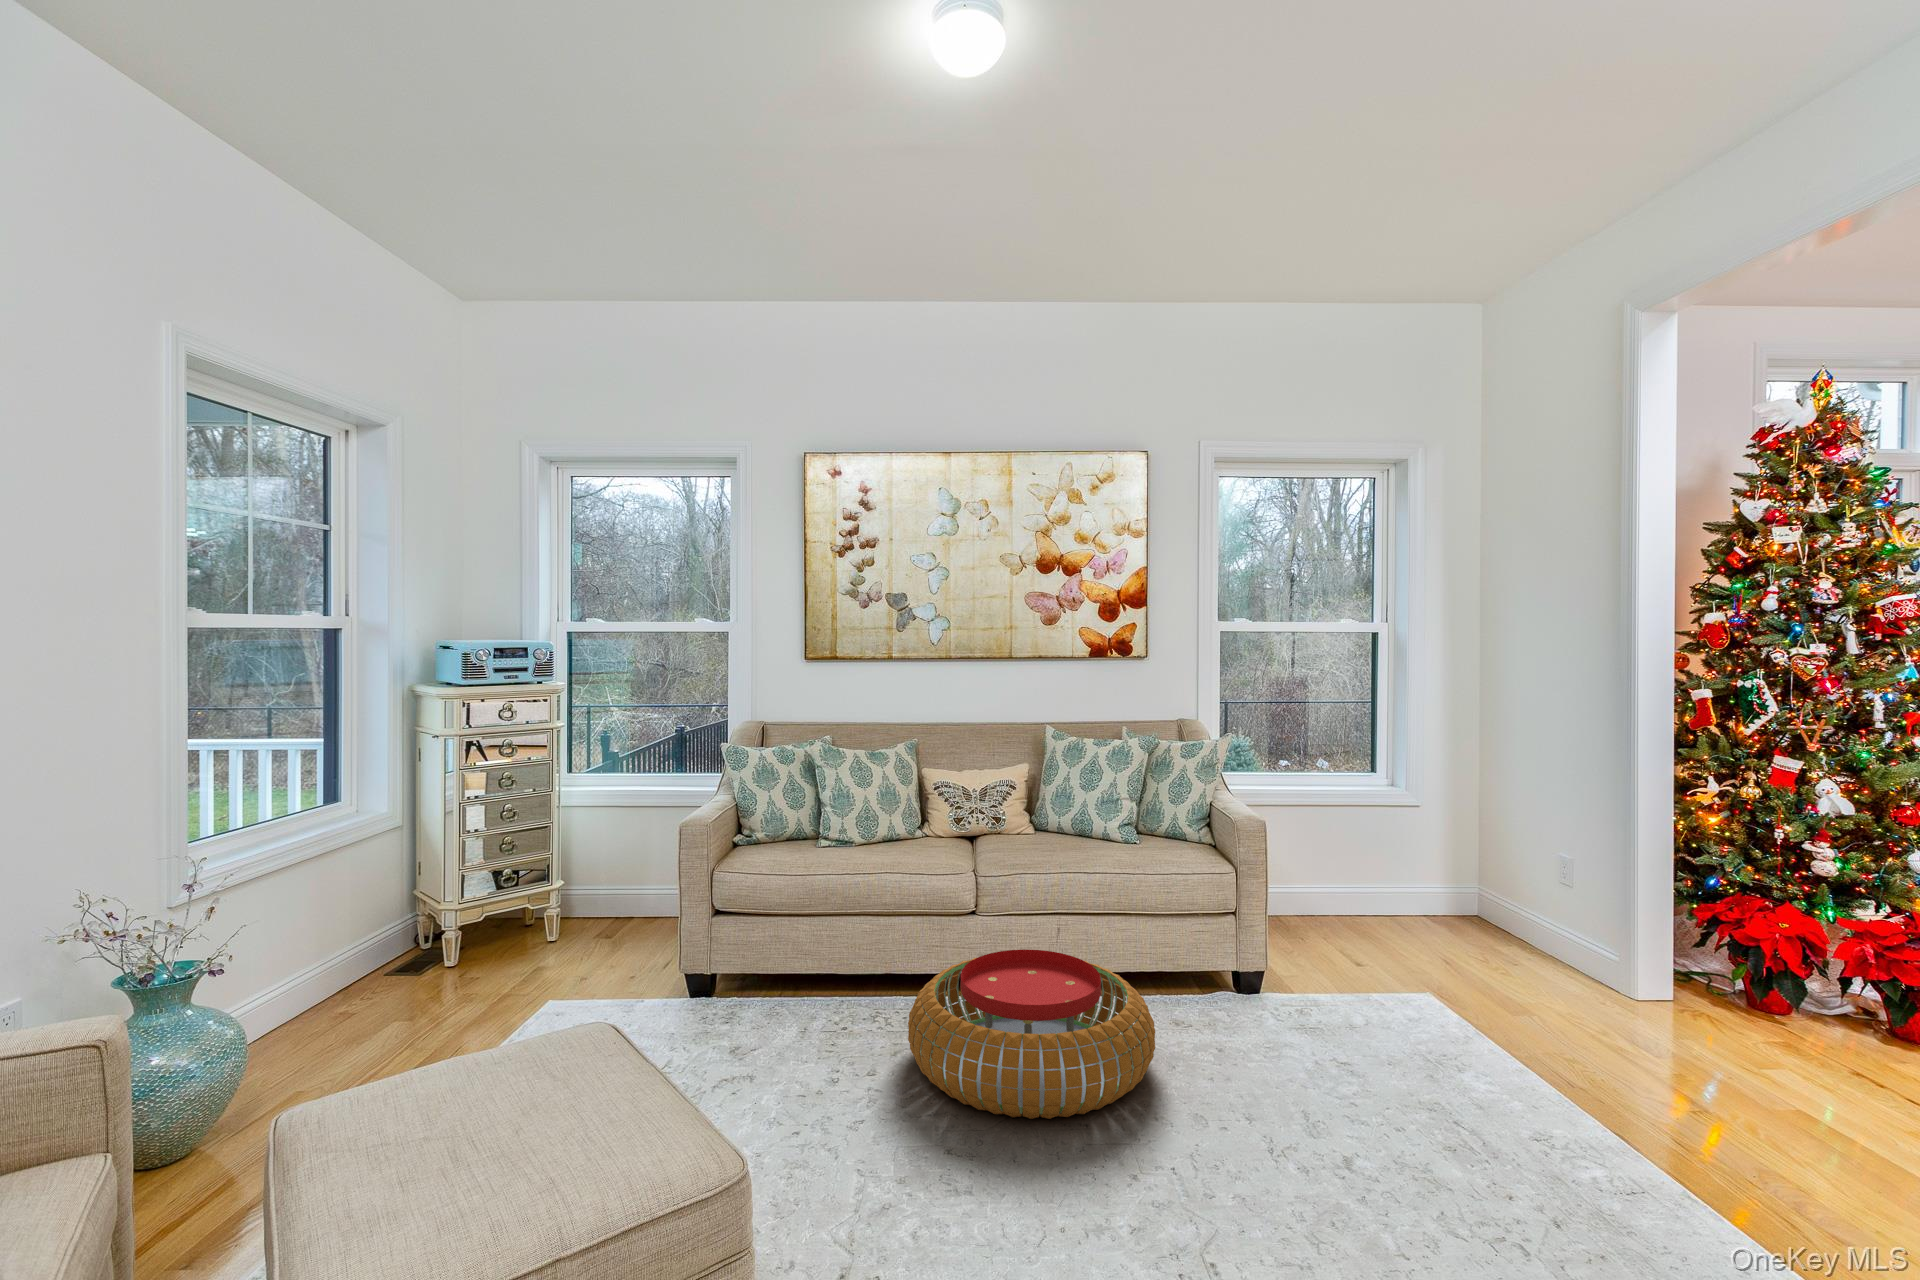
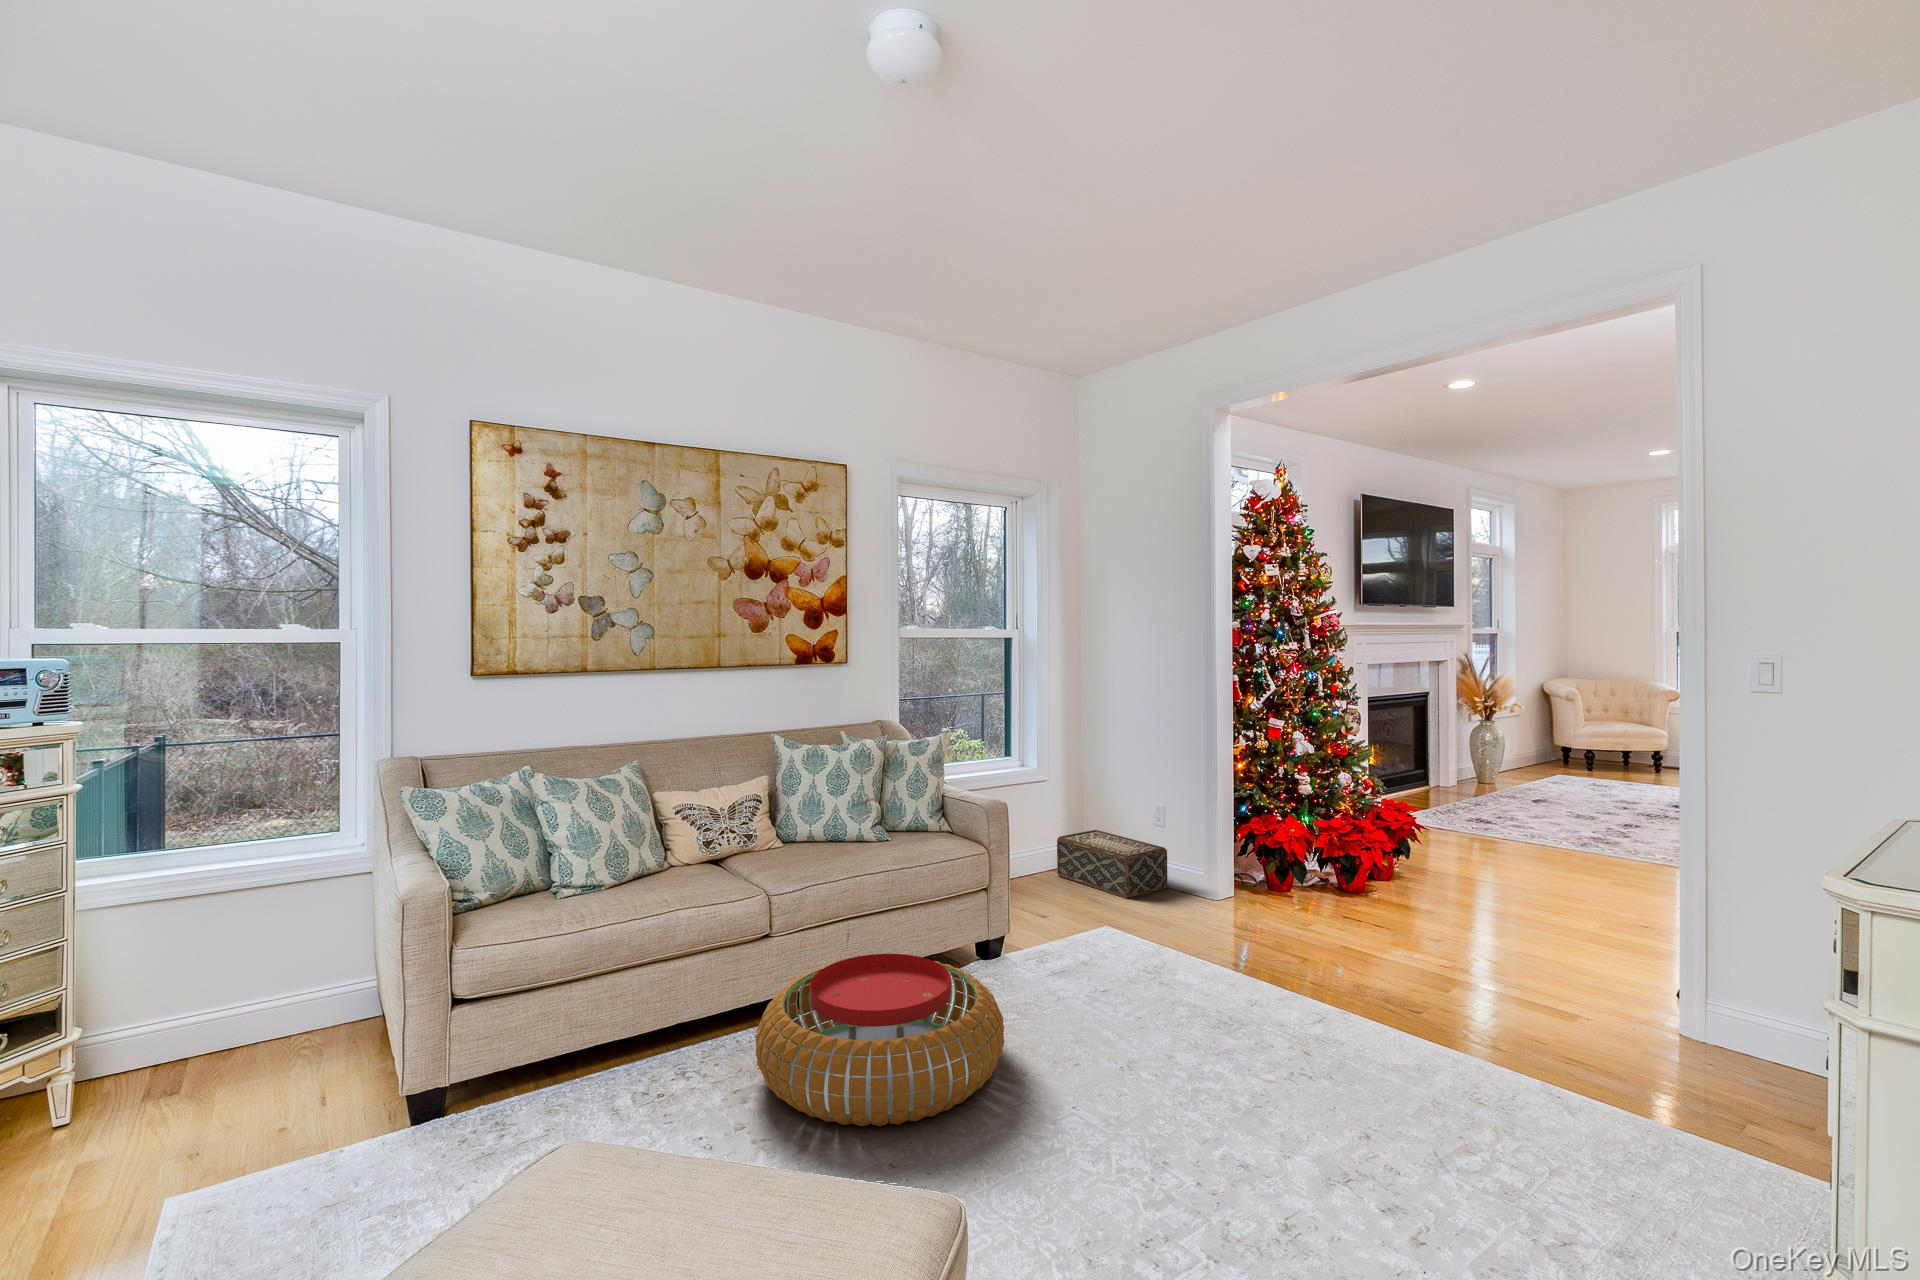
woven basket: none [1420,879,1566,971] -> present [1057,830,1168,898]

